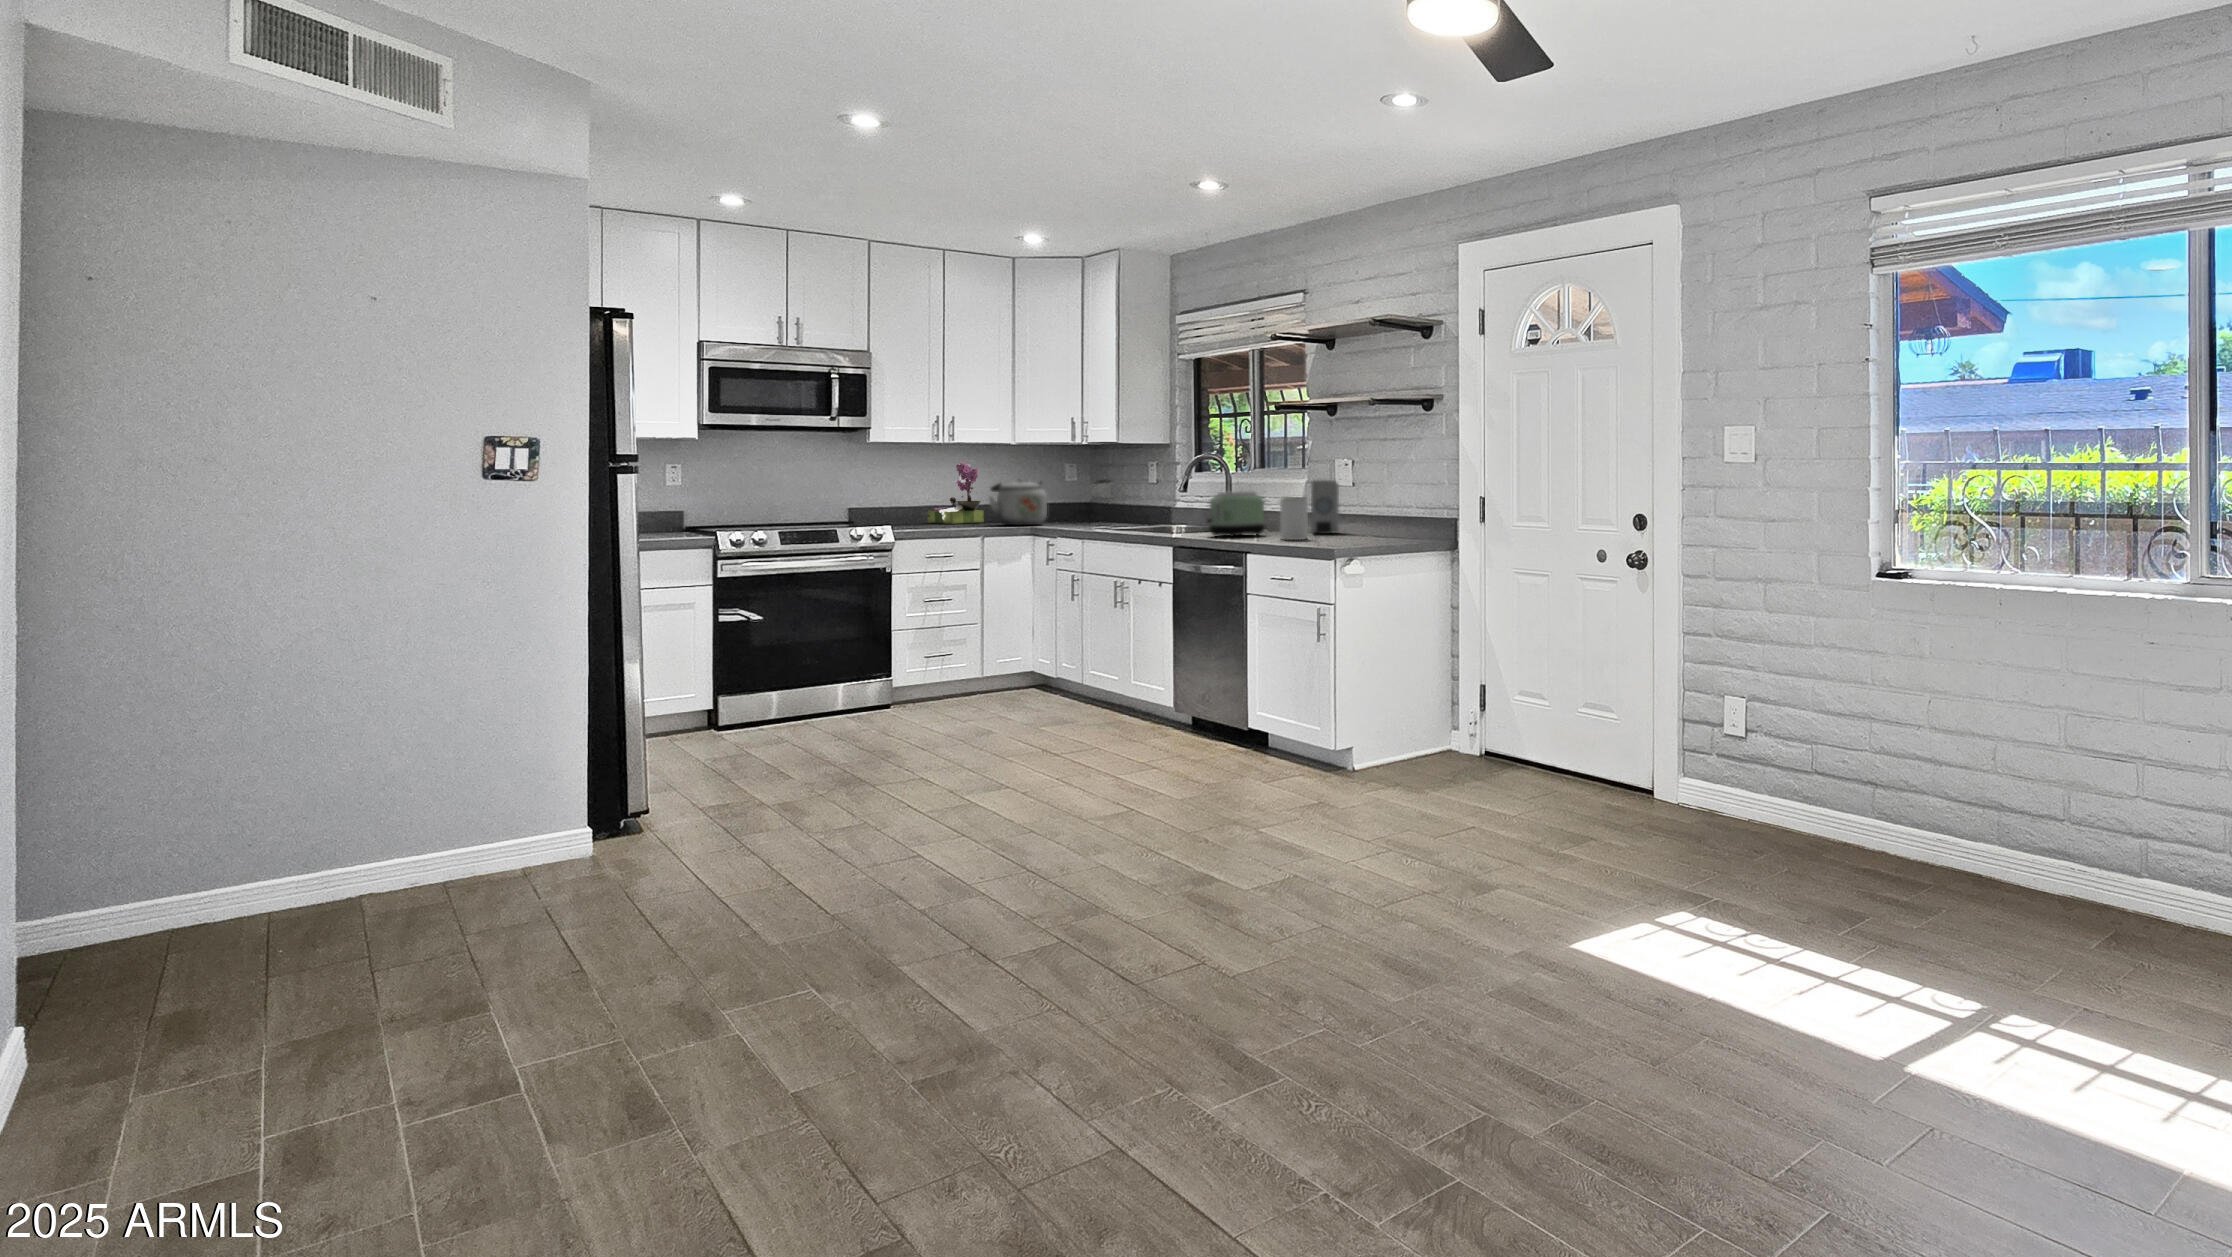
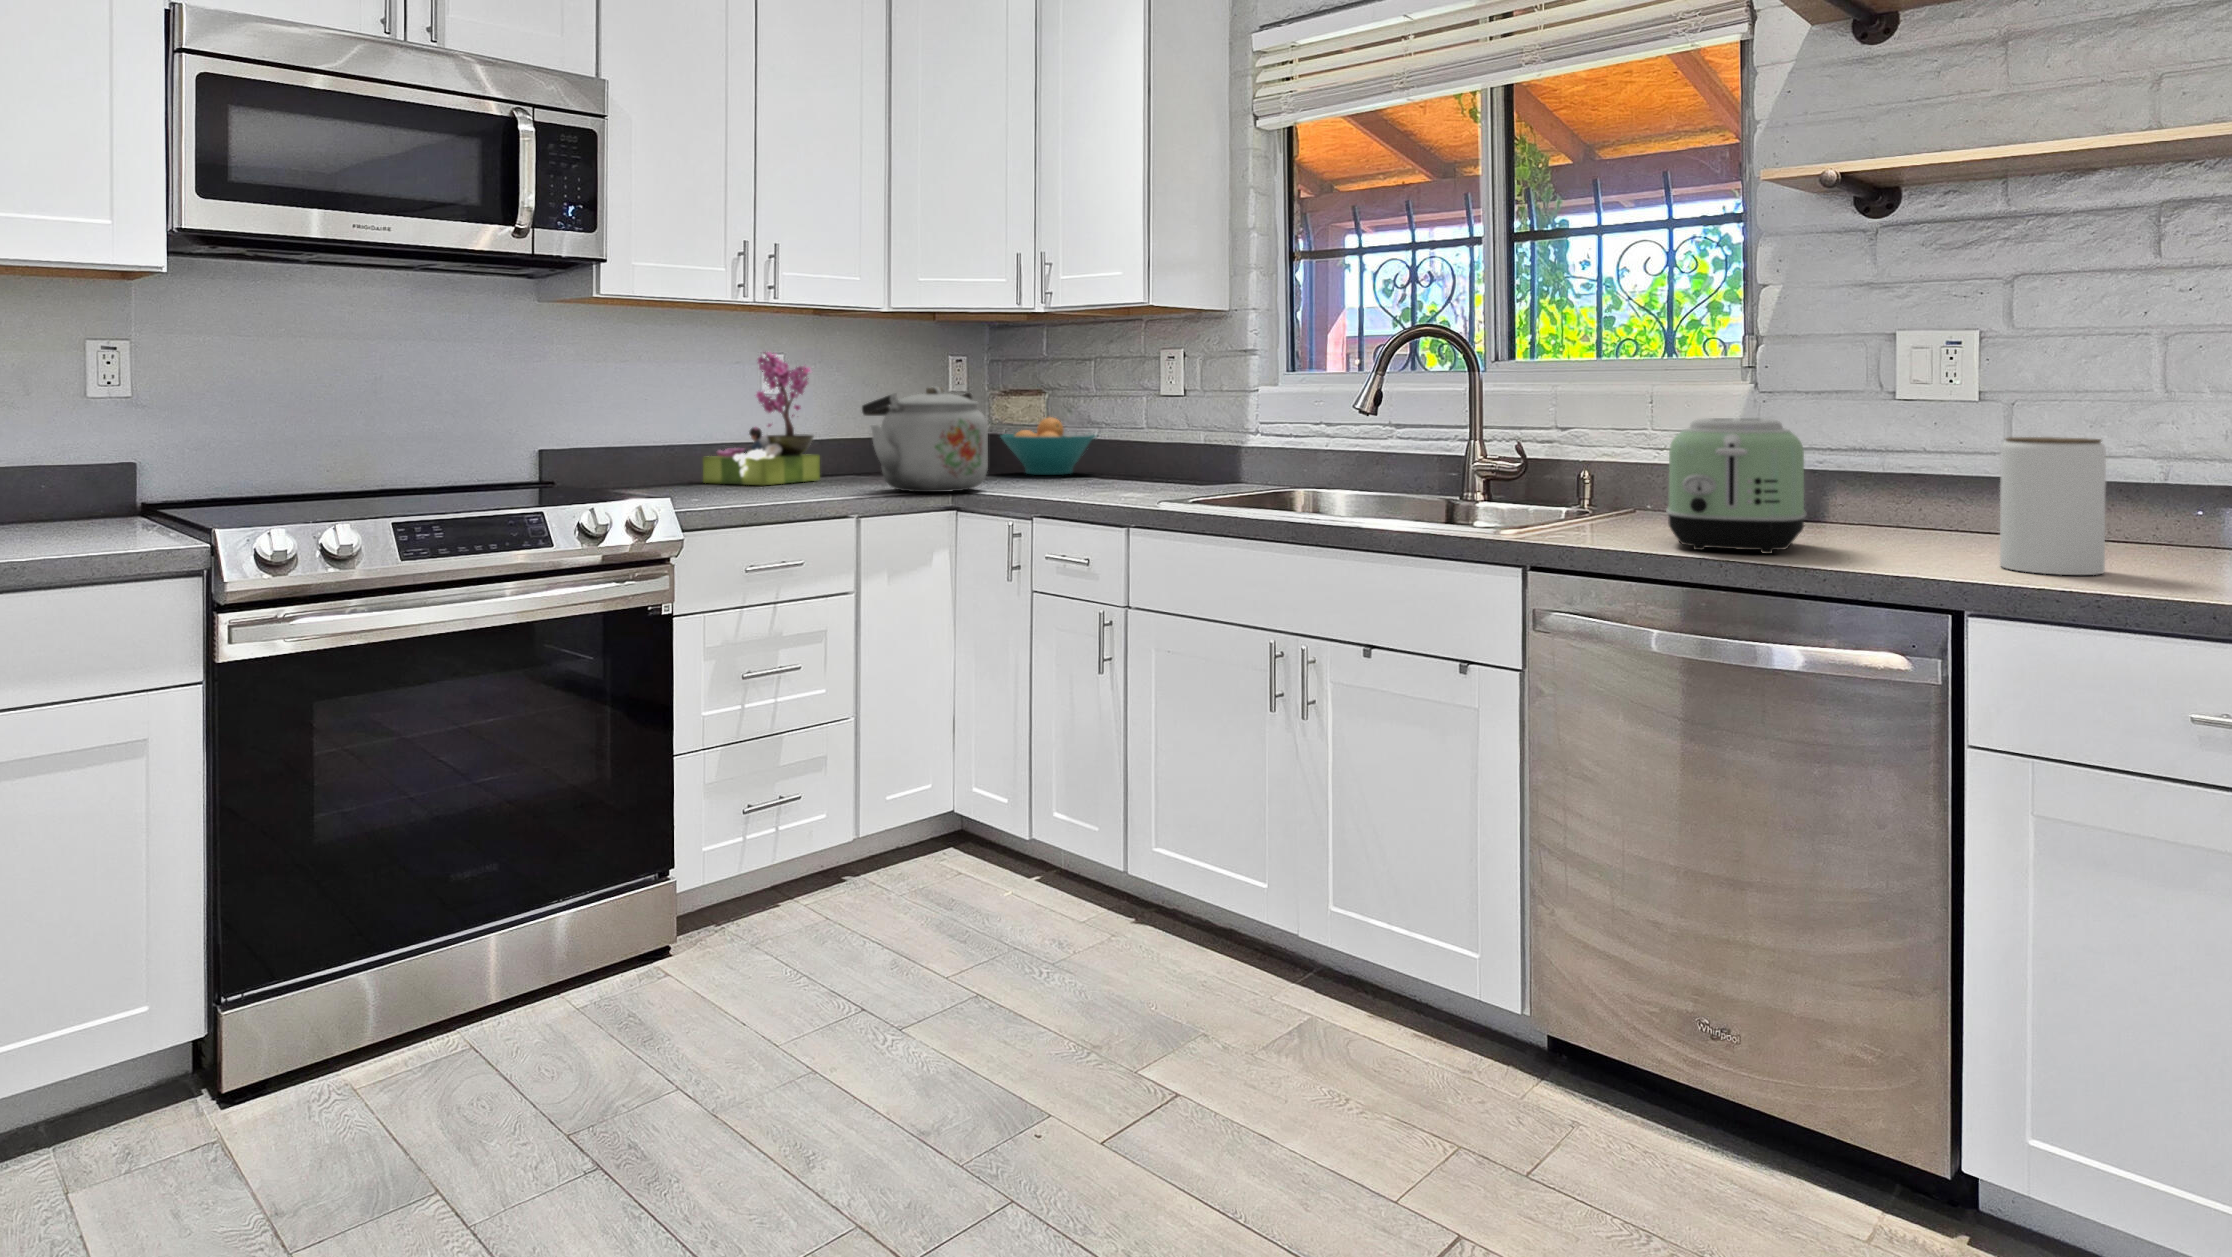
soap dispenser: present [1311,480,1339,534] -> none [1820,389,1945,535]
fruit bowl: none [1078,492,1128,520] -> present [1001,417,1096,475]

